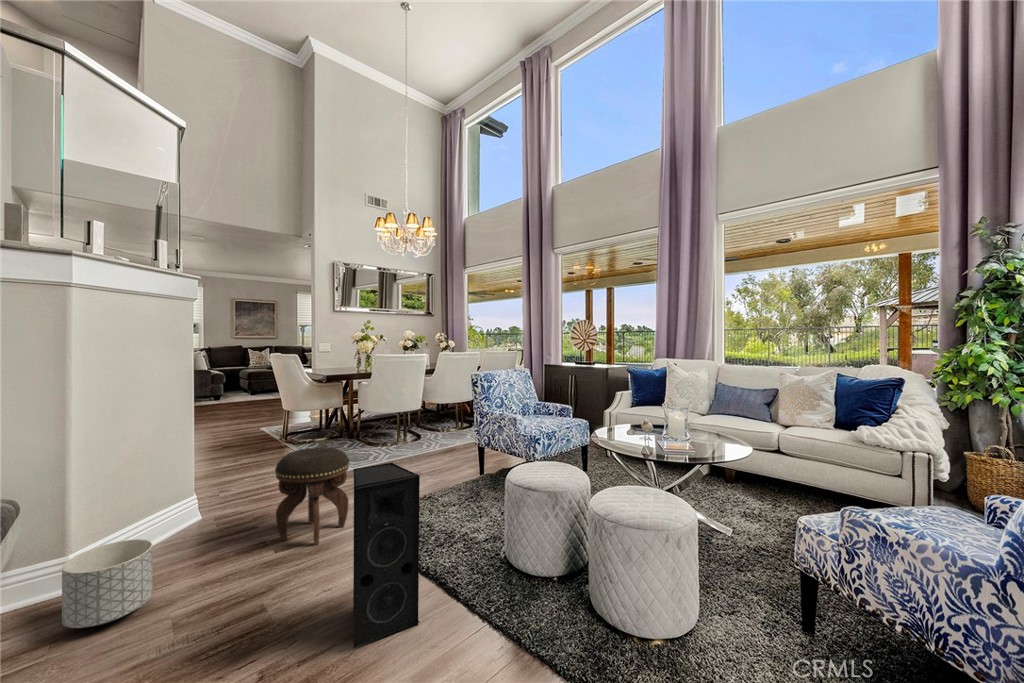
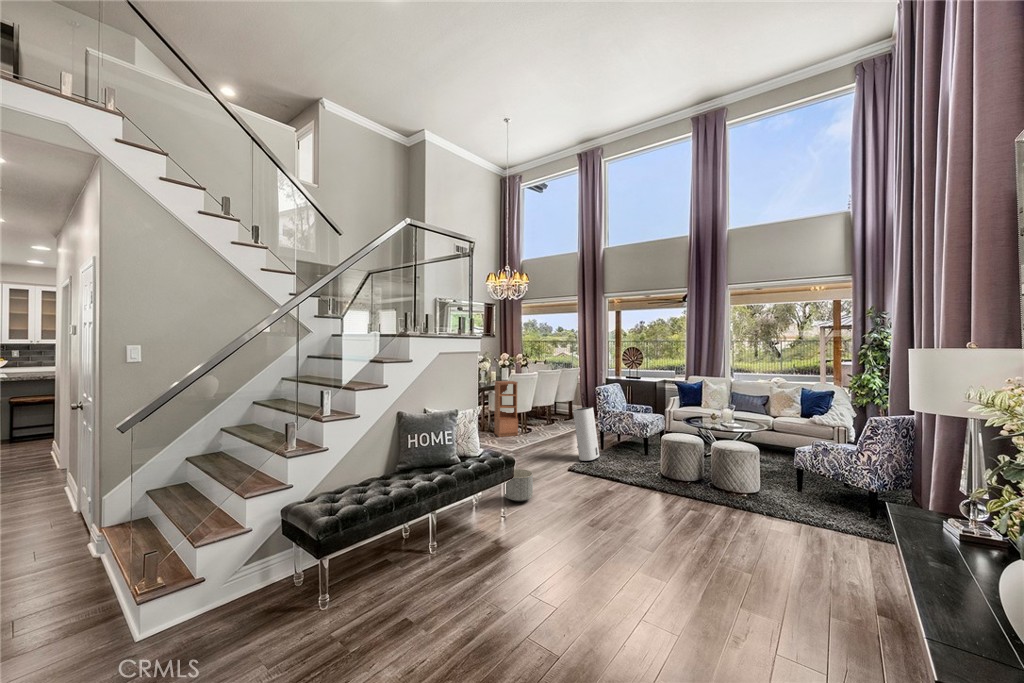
bookcase: none [358,365,391,447] -> present [494,381,518,437]
air purifier: none [401,405,451,501] -> present [573,407,599,461]
footstool: present [275,447,349,545] -> none [537,430,572,478]
speaker: present [353,463,420,648] -> none [620,432,653,502]

